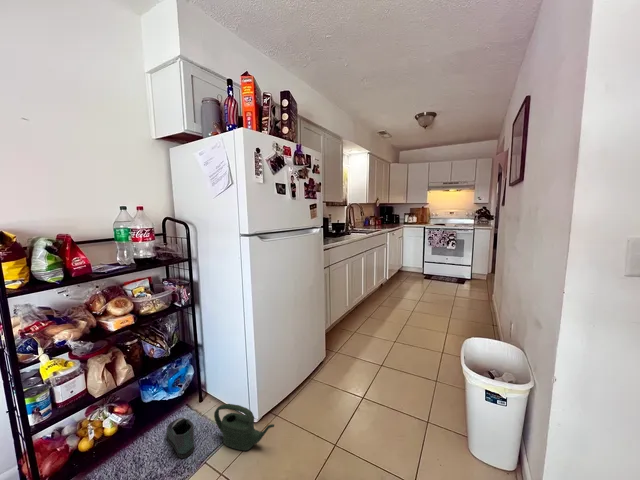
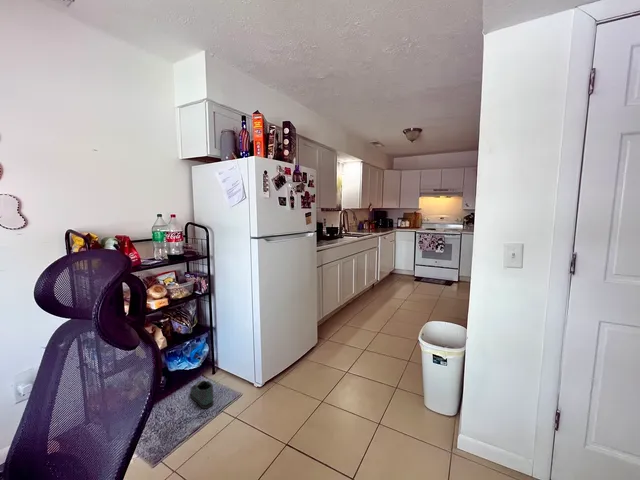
watering can: present [214,404,274,450] -> none [228,369,276,404]

